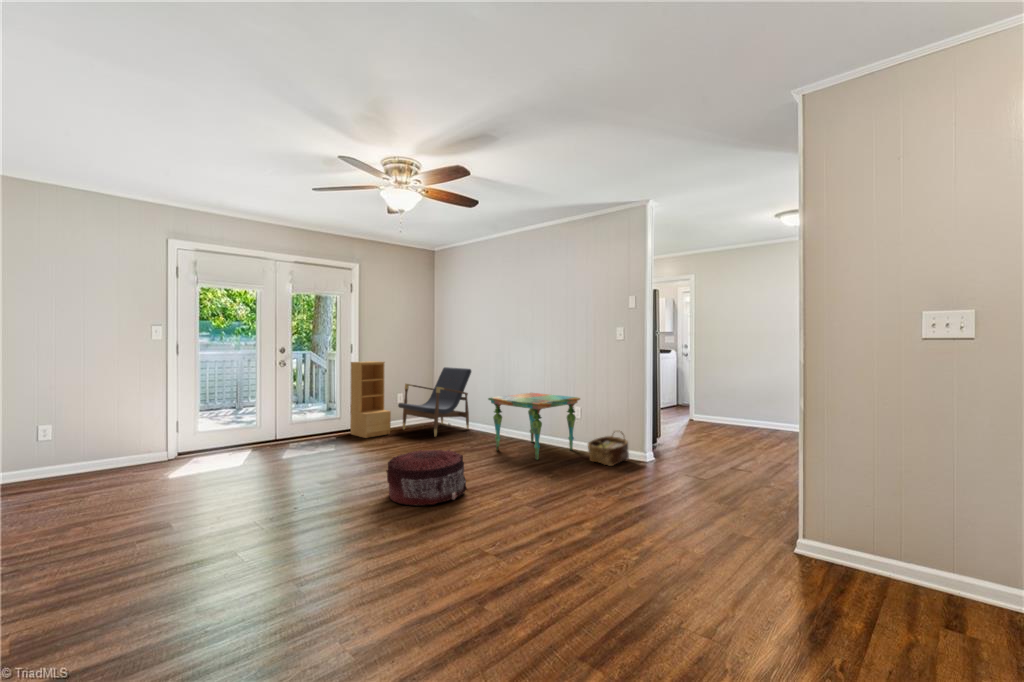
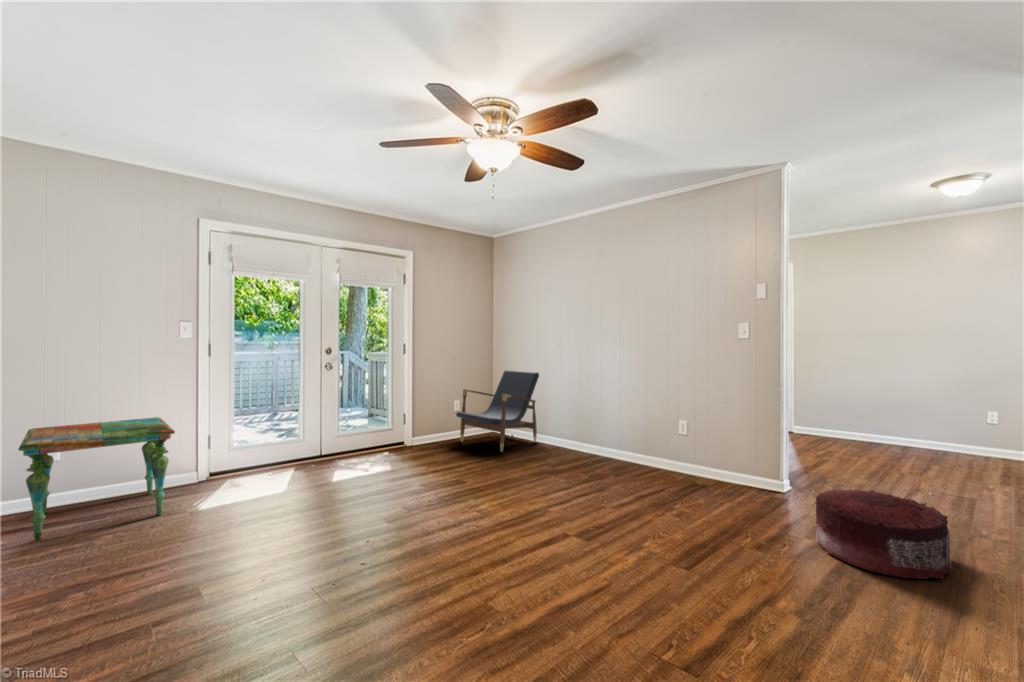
bookshelf: present [350,361,391,438] -> none [403,363,449,453]
side table: present [488,393,580,460] -> present [19,417,175,541]
woven basket: present [588,431,629,466] -> none [706,453,759,500]
pouf: present [386,450,467,505] -> present [816,489,951,578]

